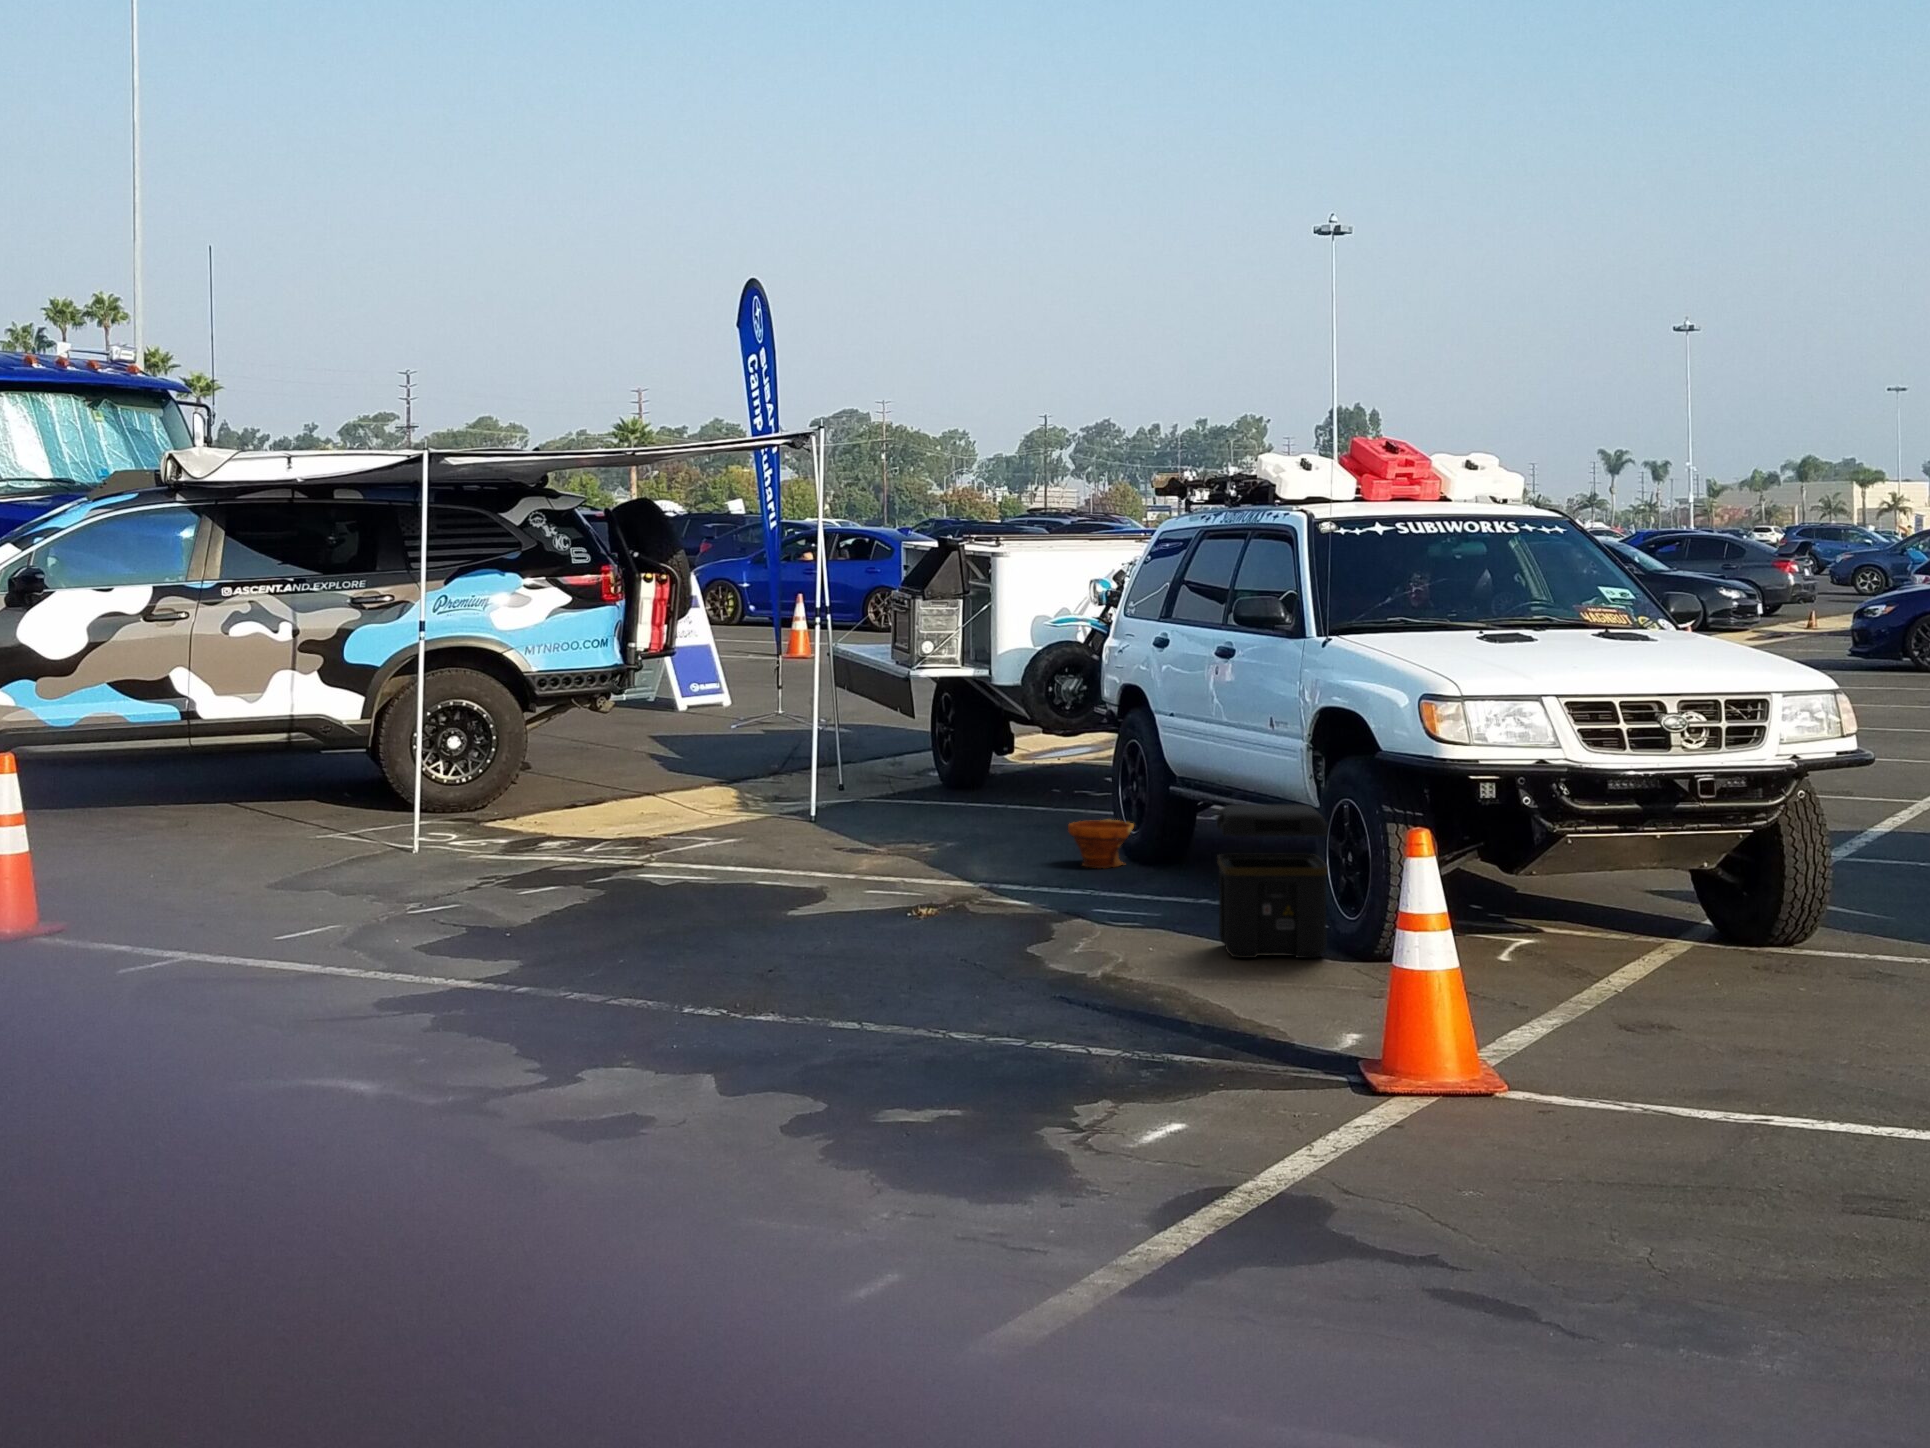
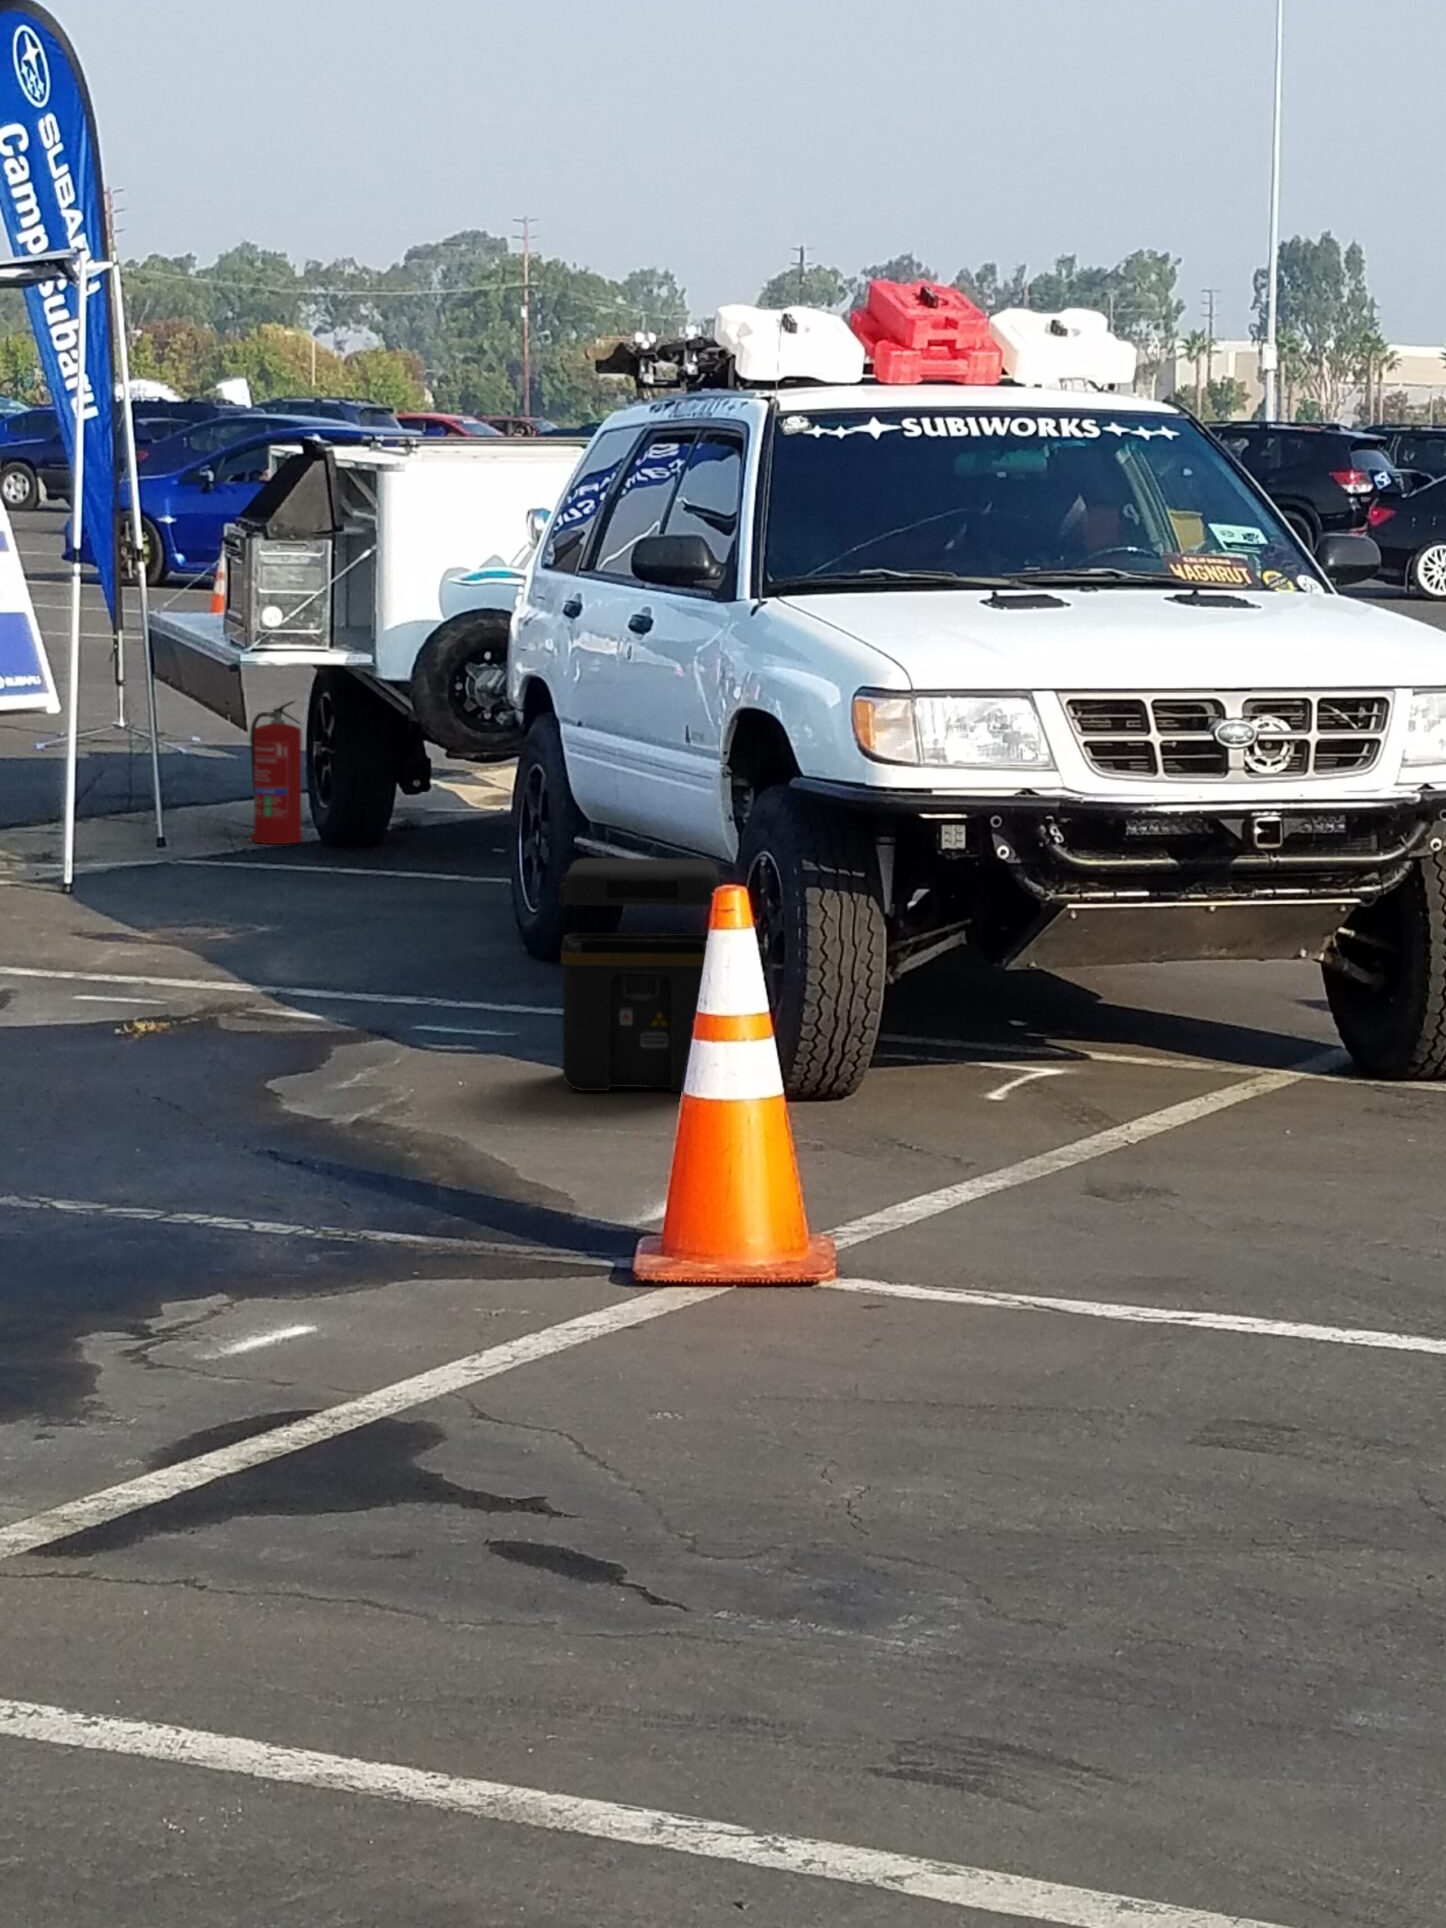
fire extinguisher: none [908,699,941,789] -> present [250,701,302,844]
planter: present [1068,820,1134,868] -> none [419,887,525,961]

